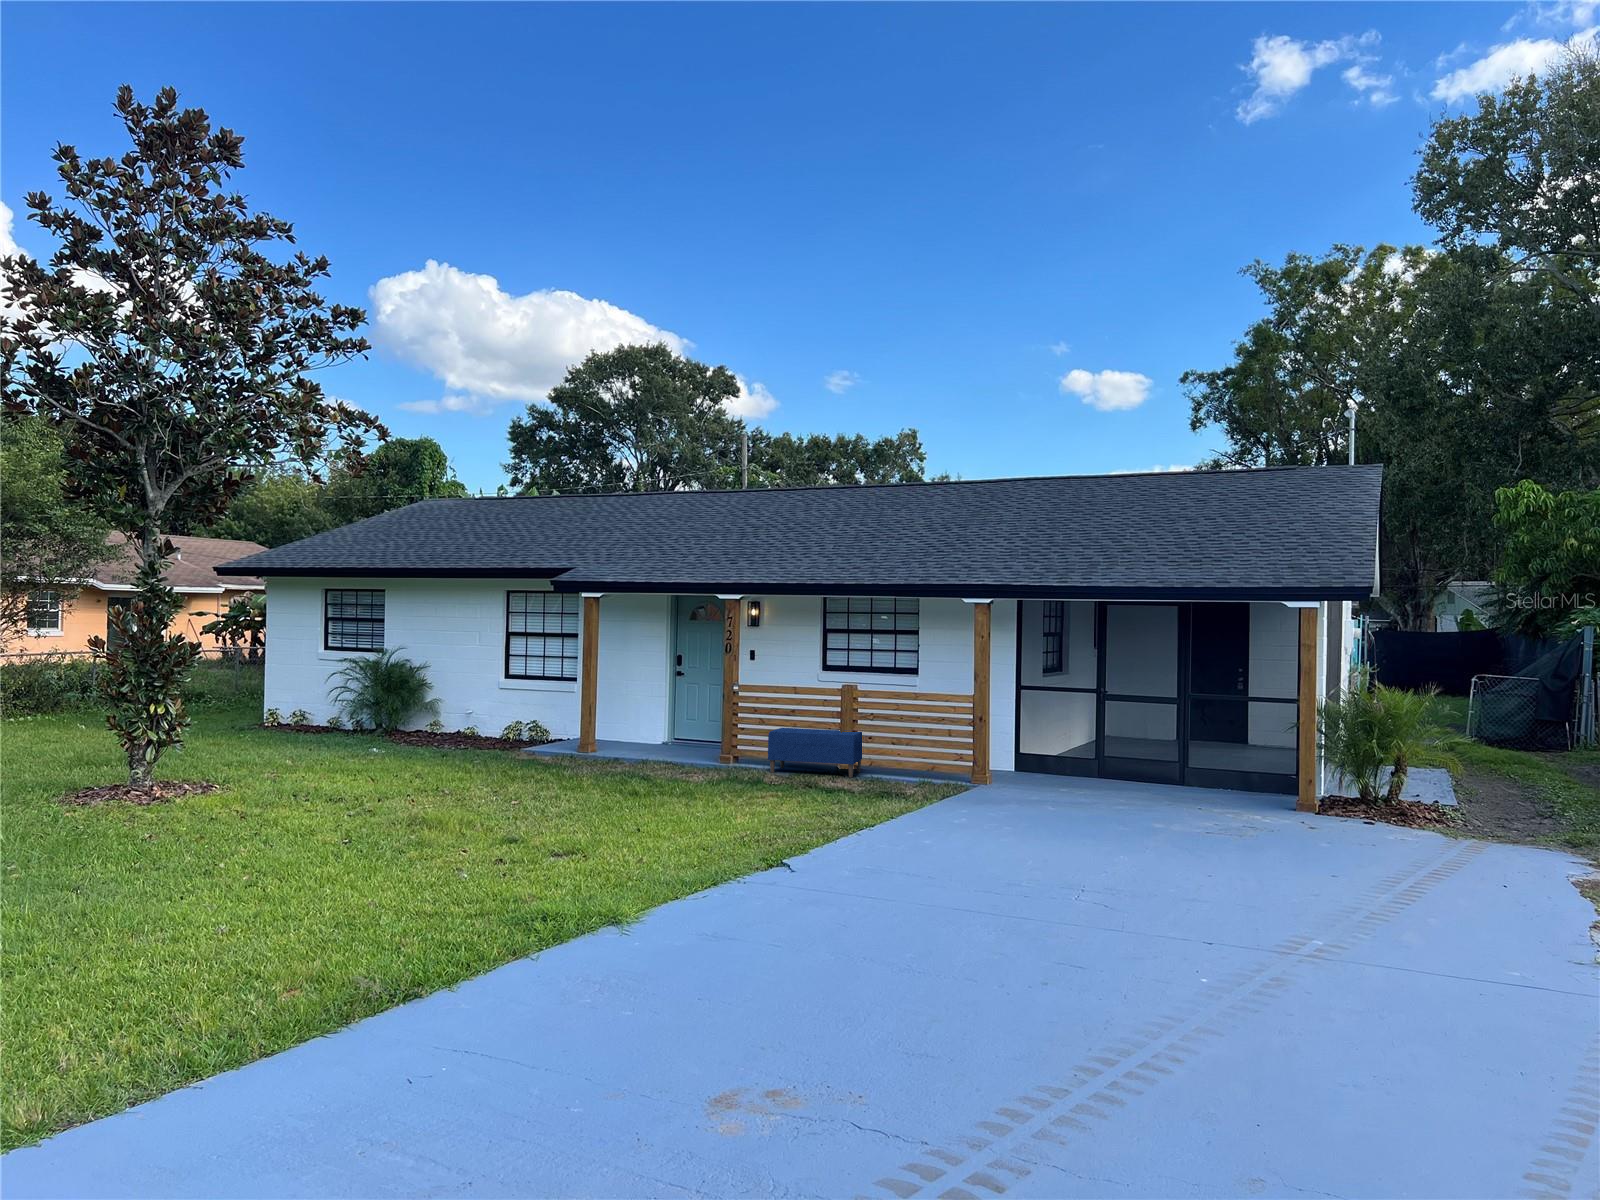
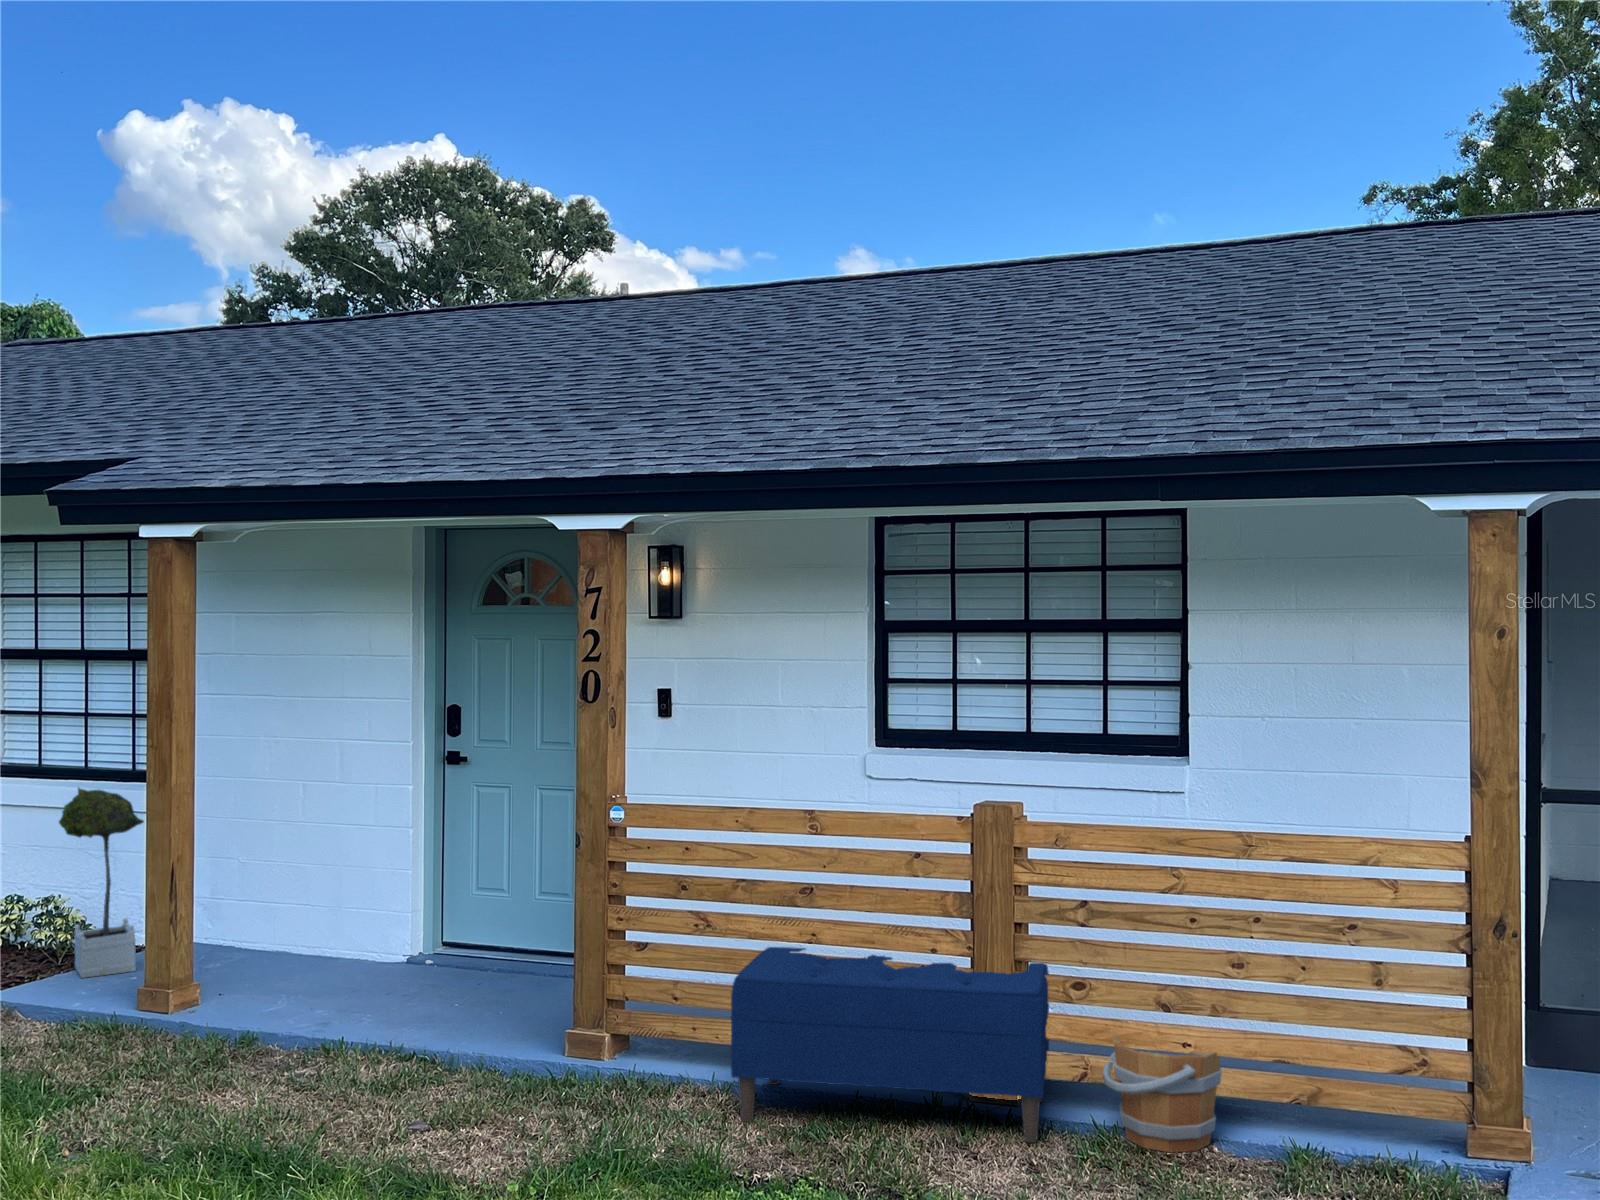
potted tree: none [545,681,572,746] -> present [59,788,144,978]
bucket: none [872,749,906,780] -> present [1102,1035,1222,1152]

